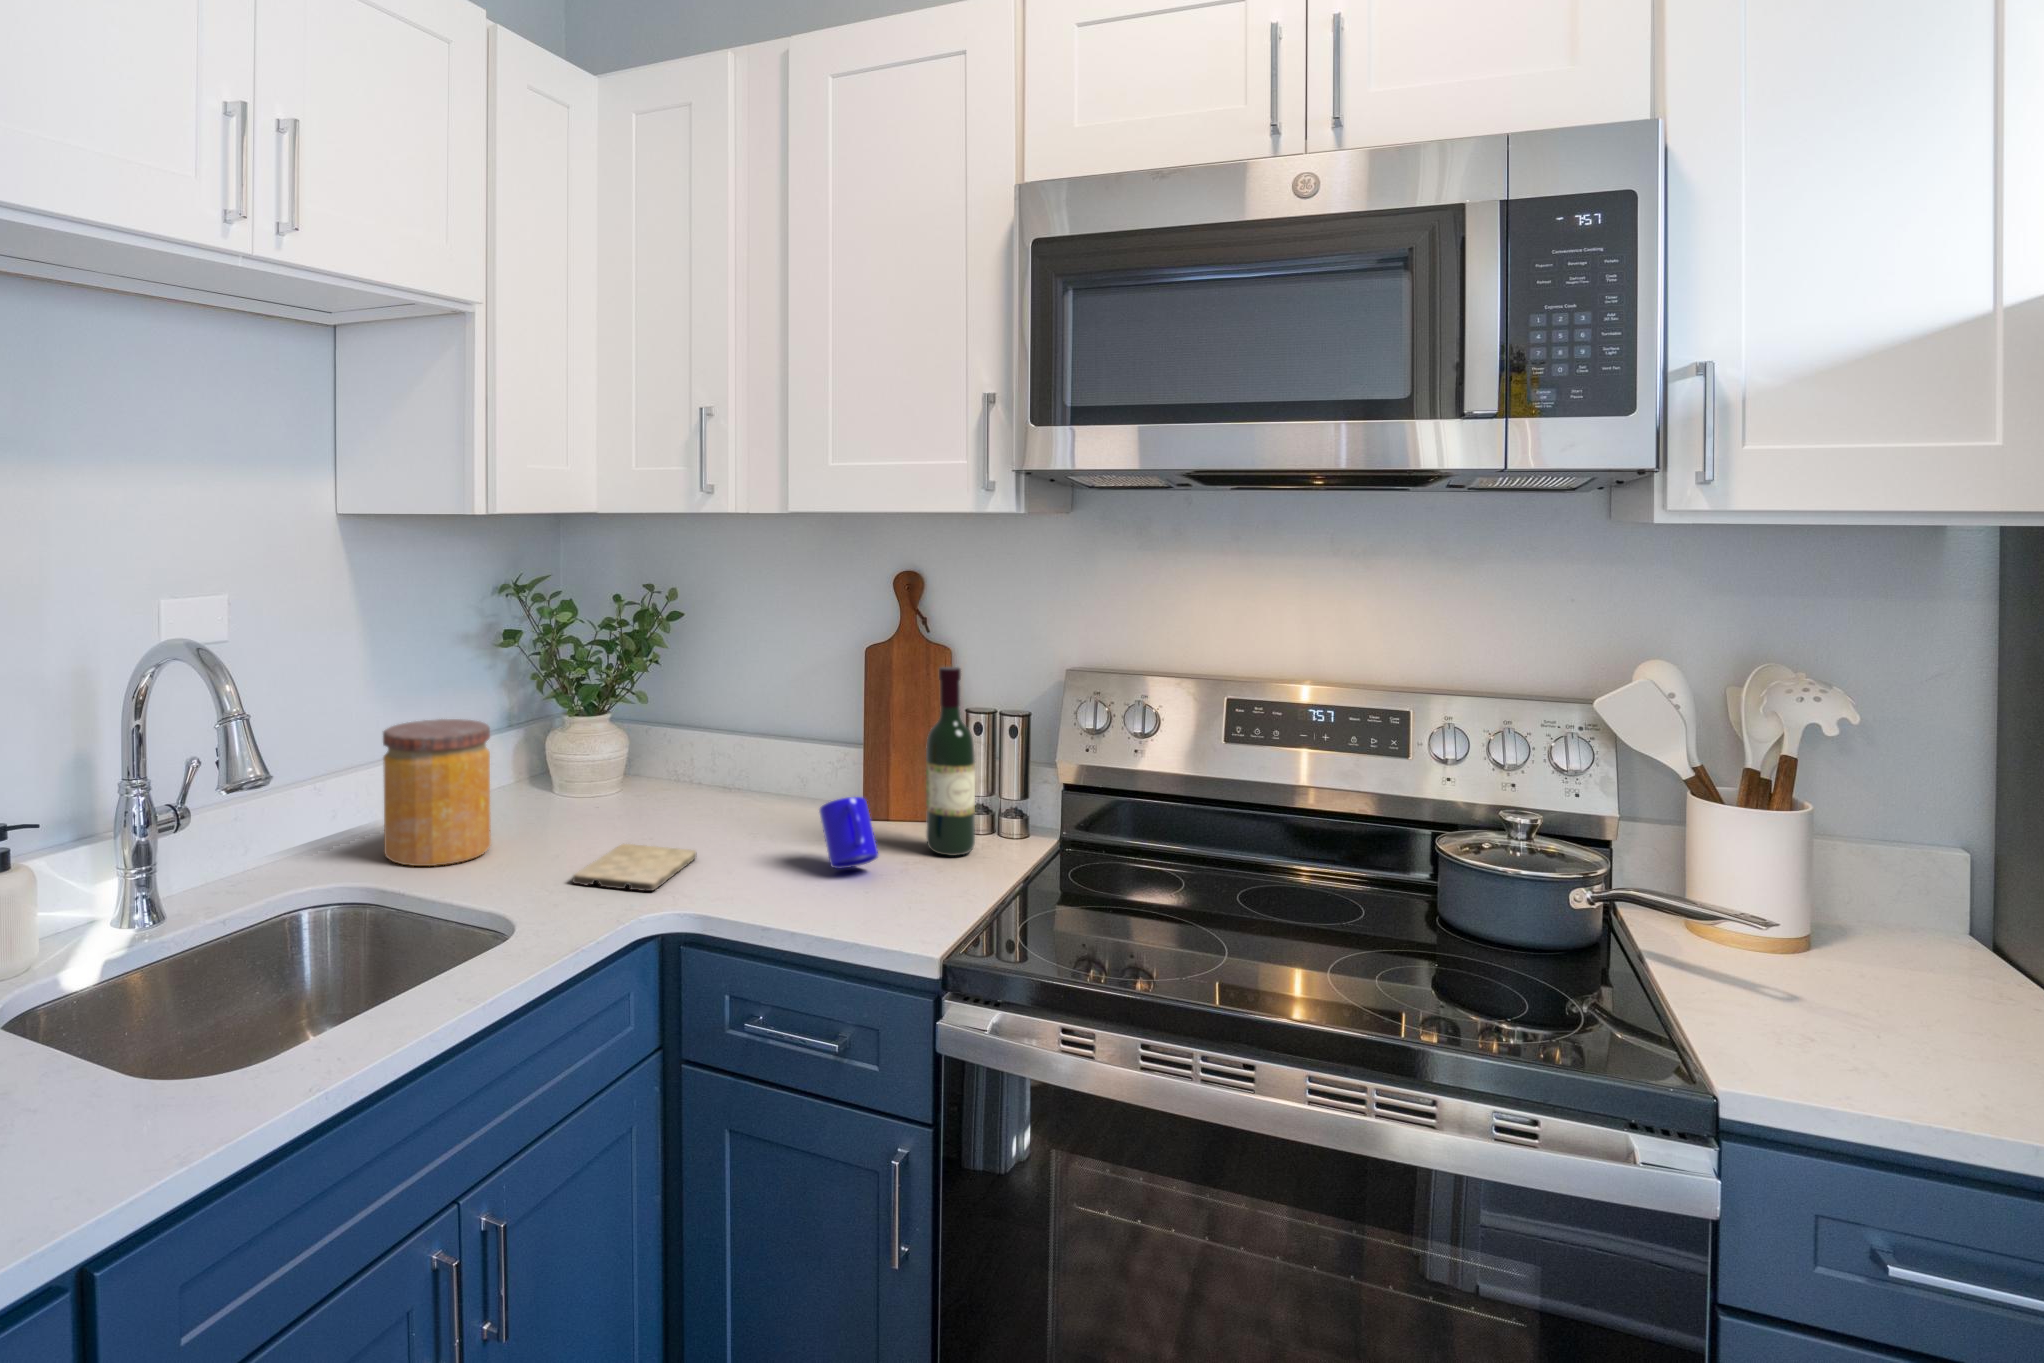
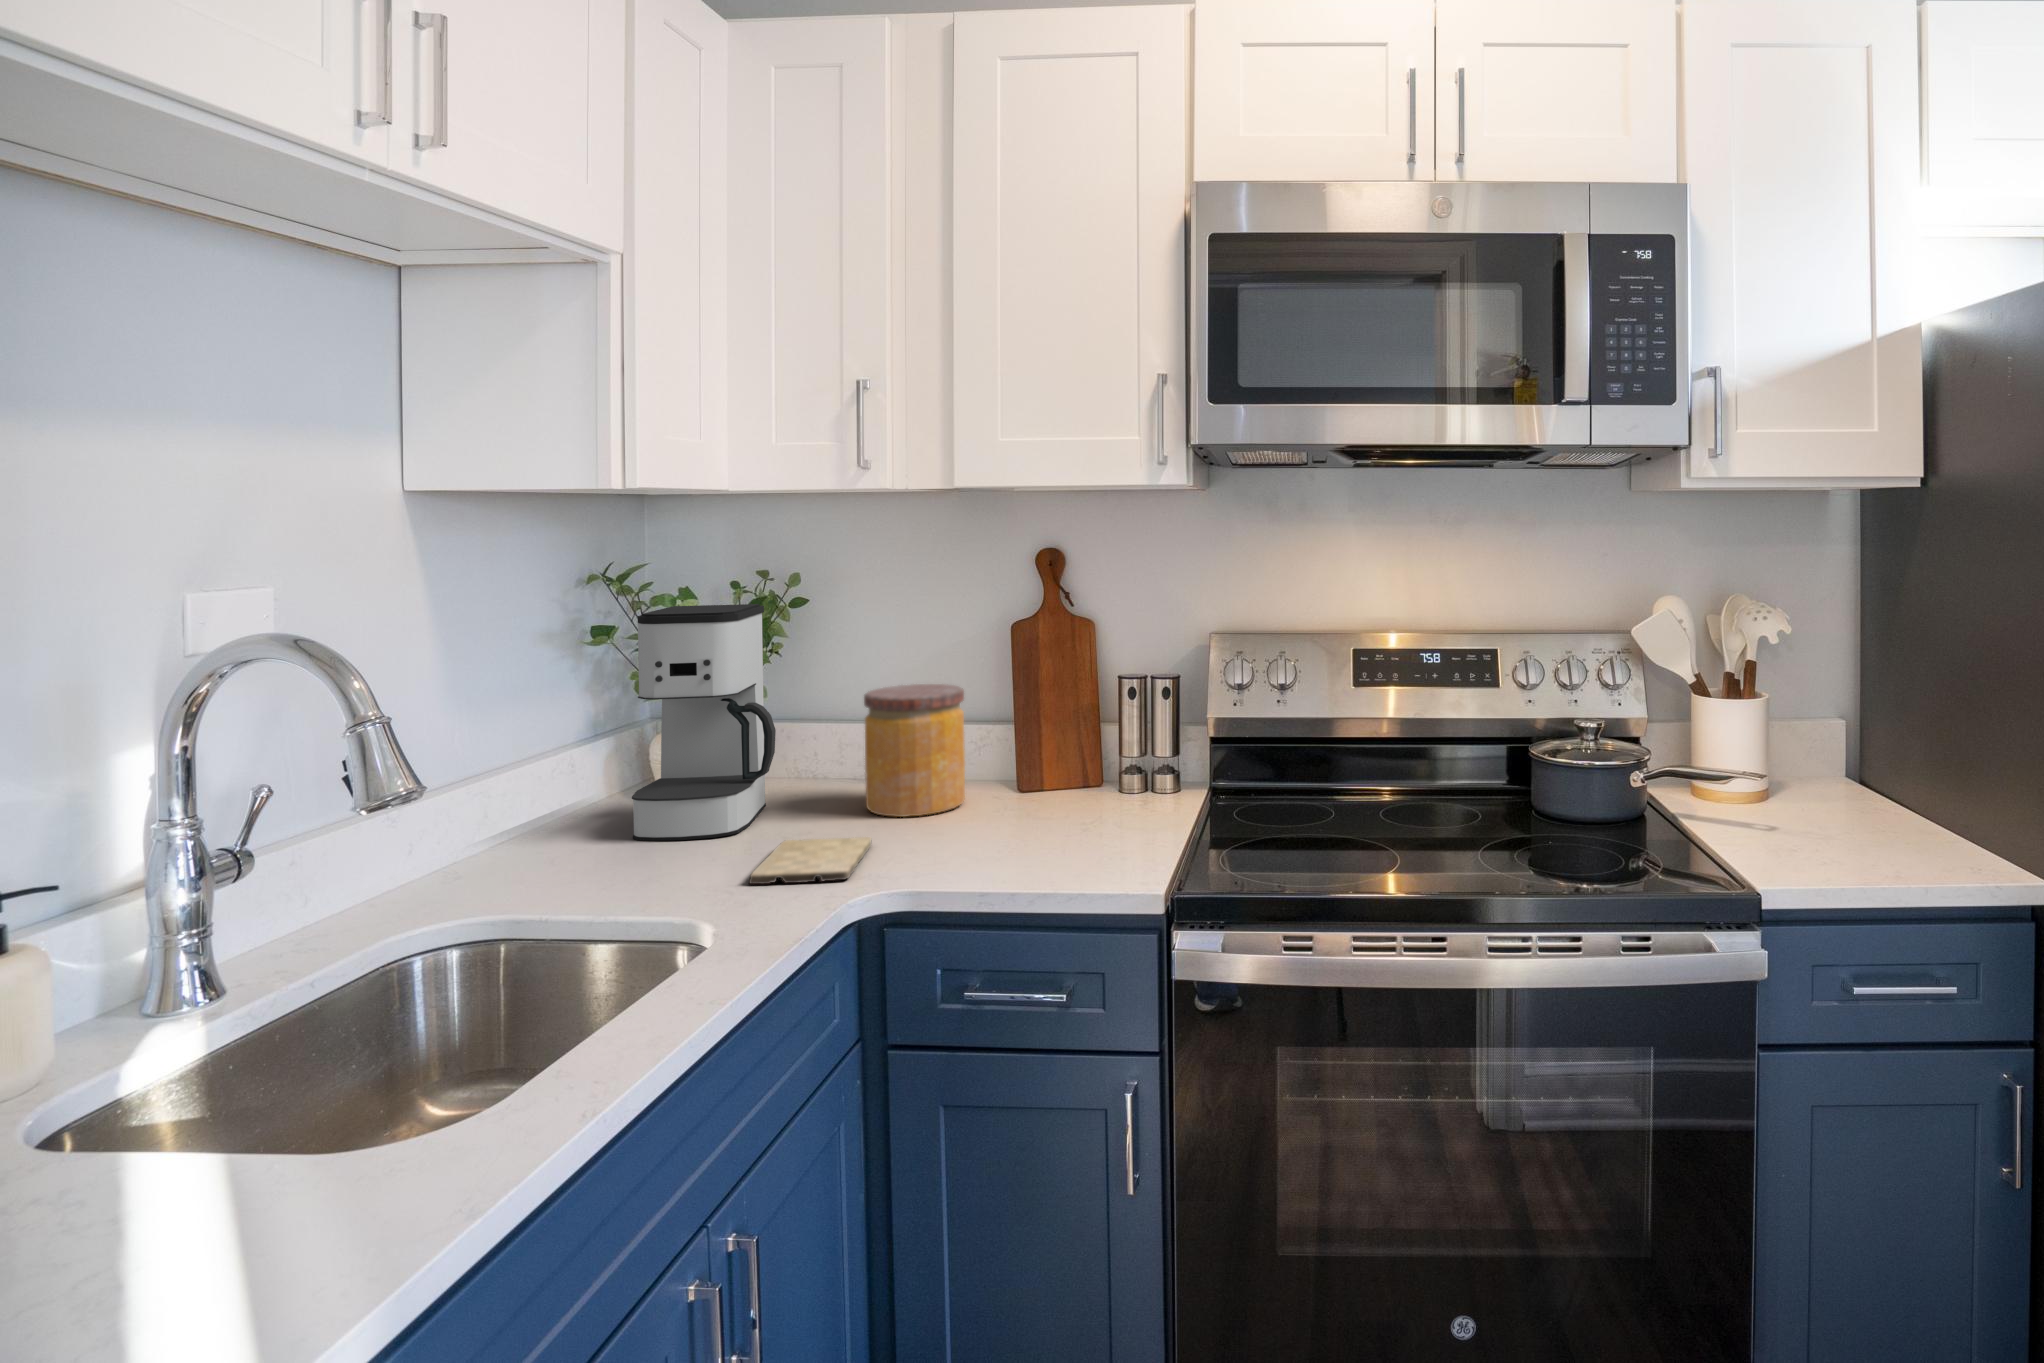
coffee maker: none [513,616,635,832] -> present [632,604,776,841]
wine bottle: present [926,667,975,856] -> none [1095,635,1141,814]
jar: present [383,719,491,866] -> present [864,684,965,817]
mug: present [819,797,878,869] -> none [1002,764,1065,837]

